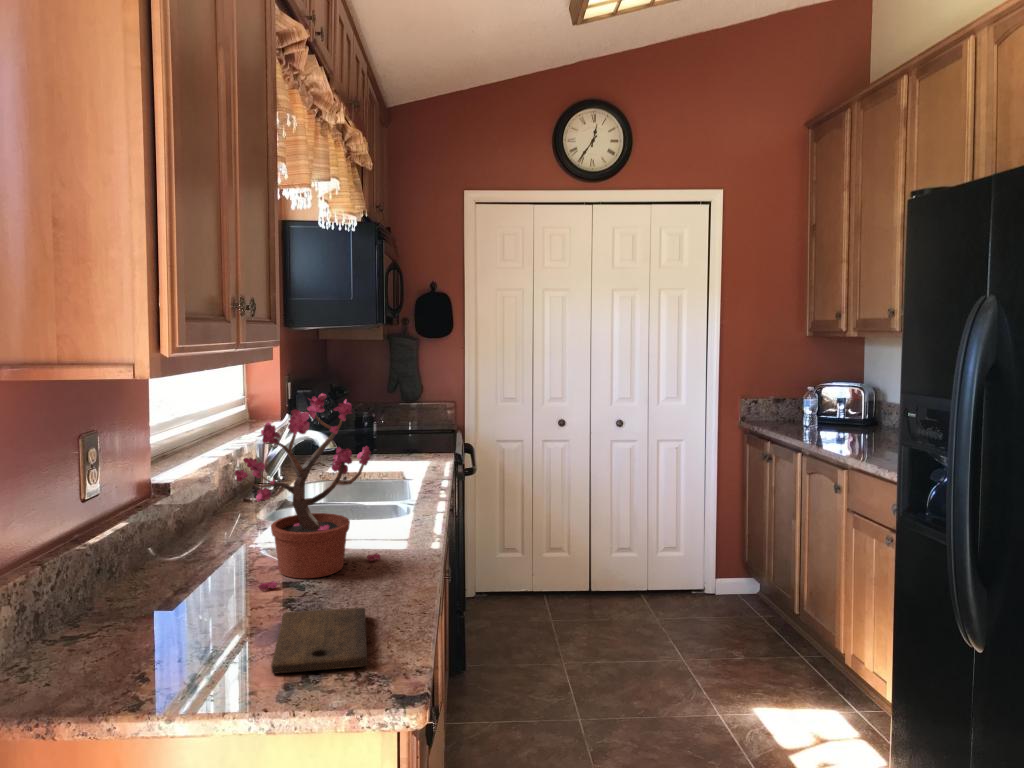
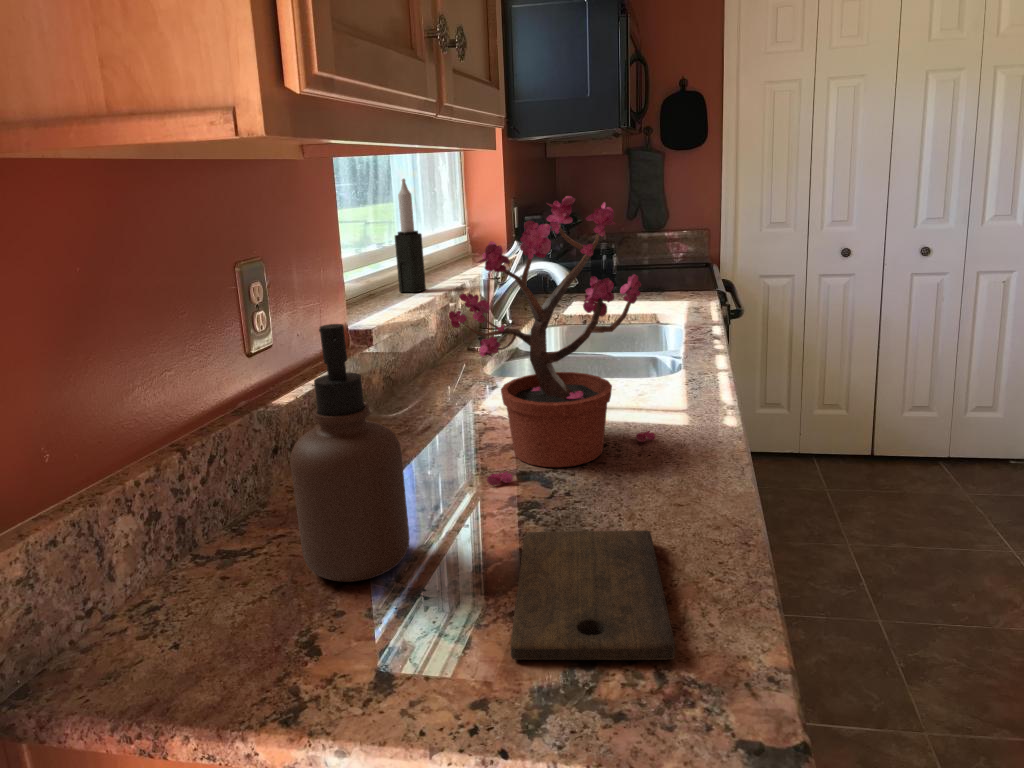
candle: none [186,364,210,454] -> present [395,179,426,292]
soap dispenser: none [128,478,205,646] -> present [290,324,410,582]

